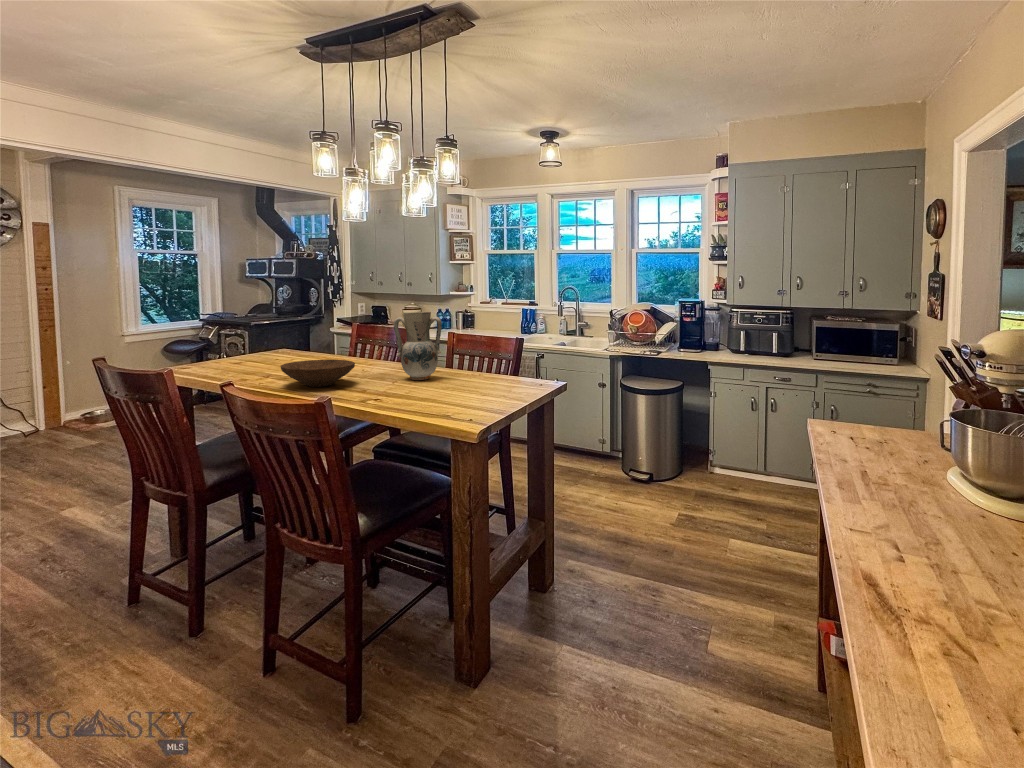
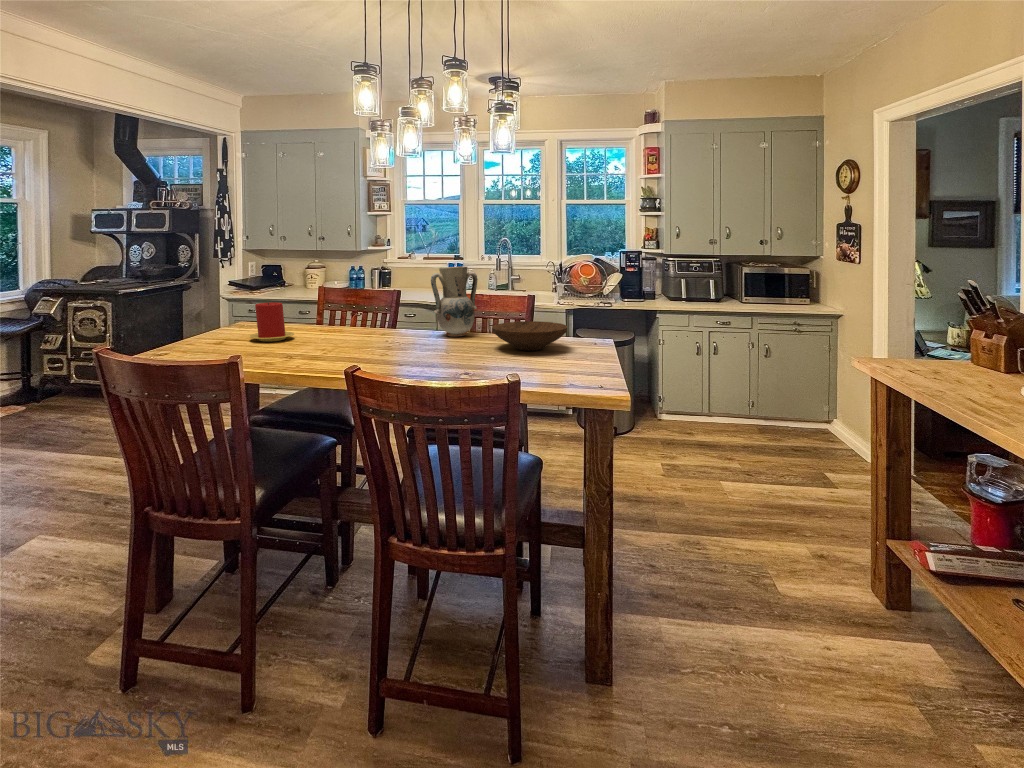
candle: none [236,340,278,375] -> present [249,302,294,341]
wooden bowl: present [281,360,355,387] -> present [492,321,567,351]

